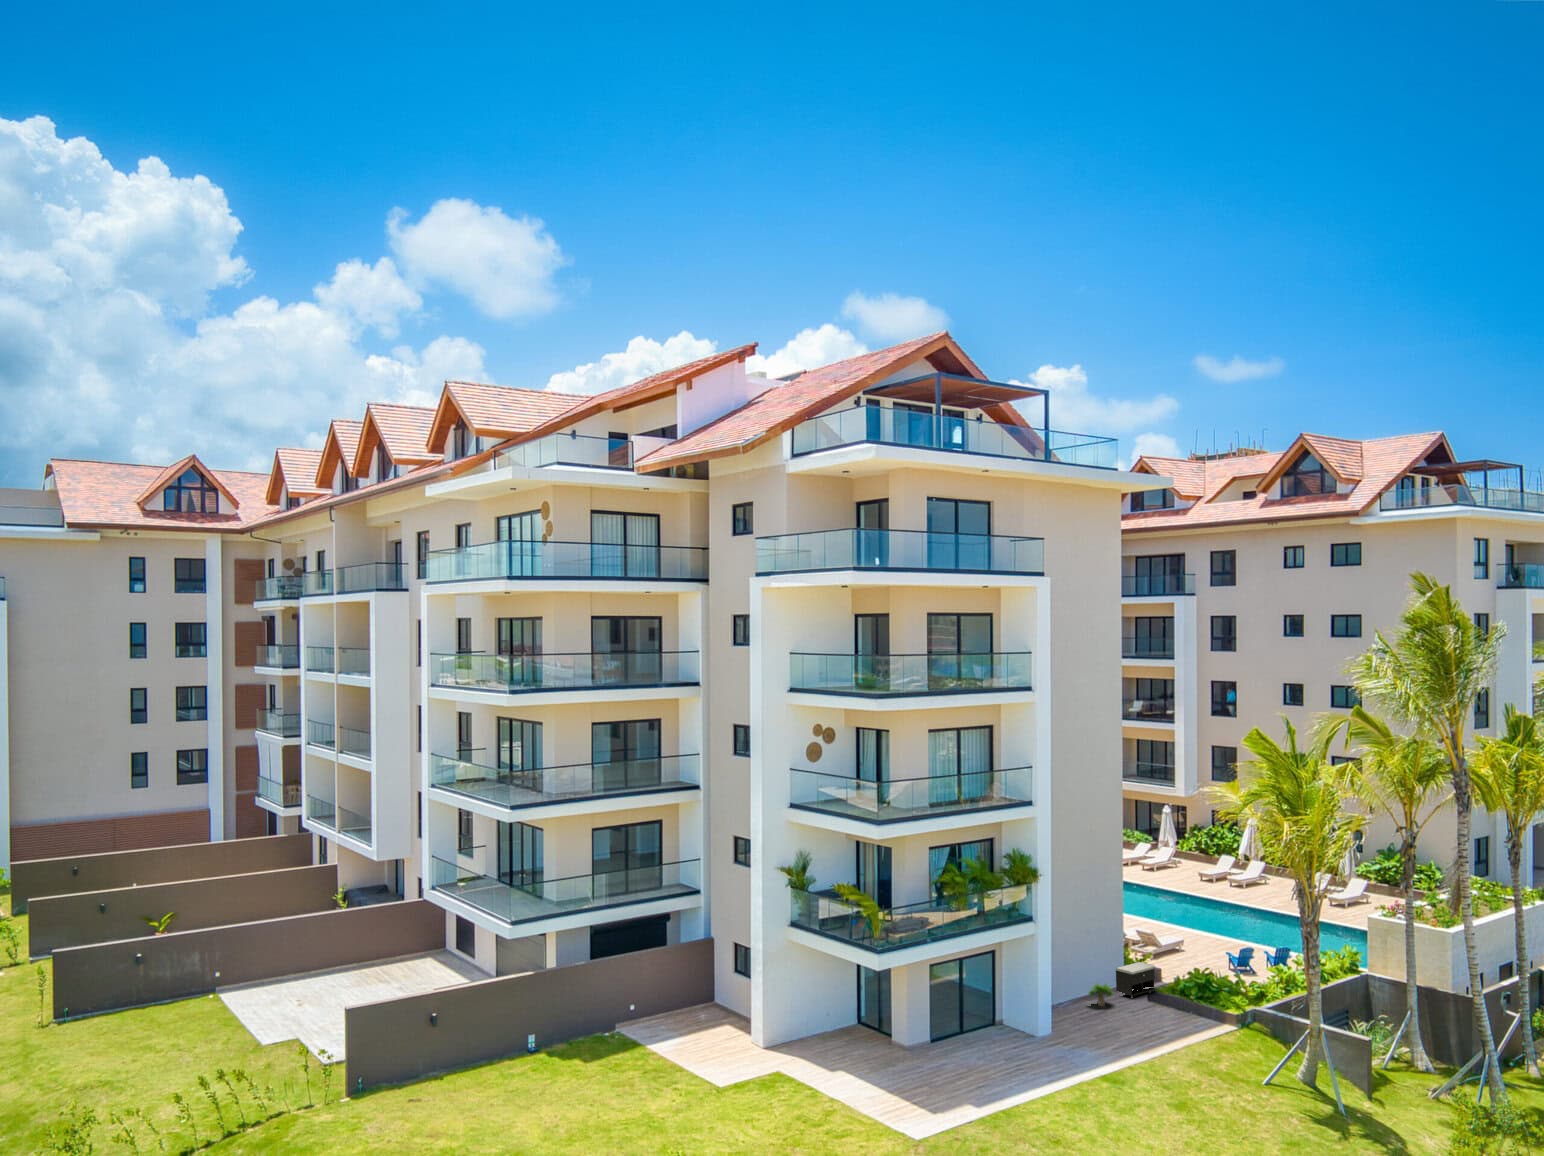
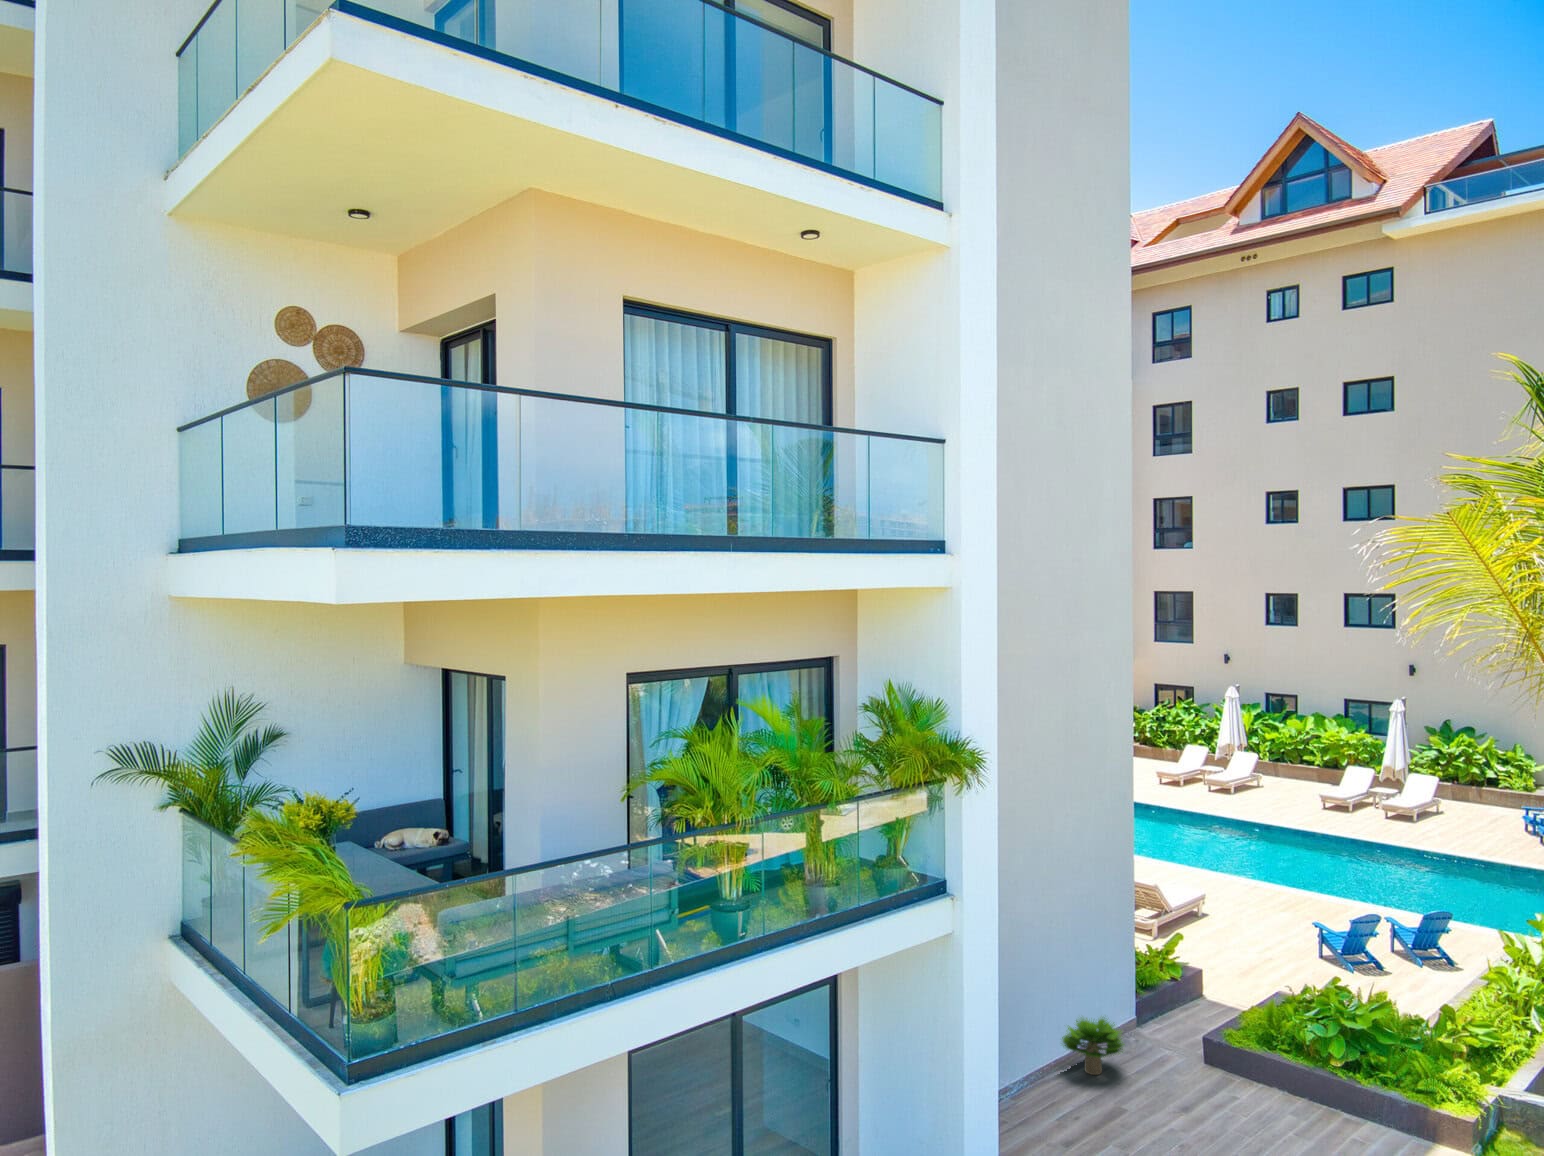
storage bench: present [1116,962,1155,998] -> none [1113,954,1198,1044]

